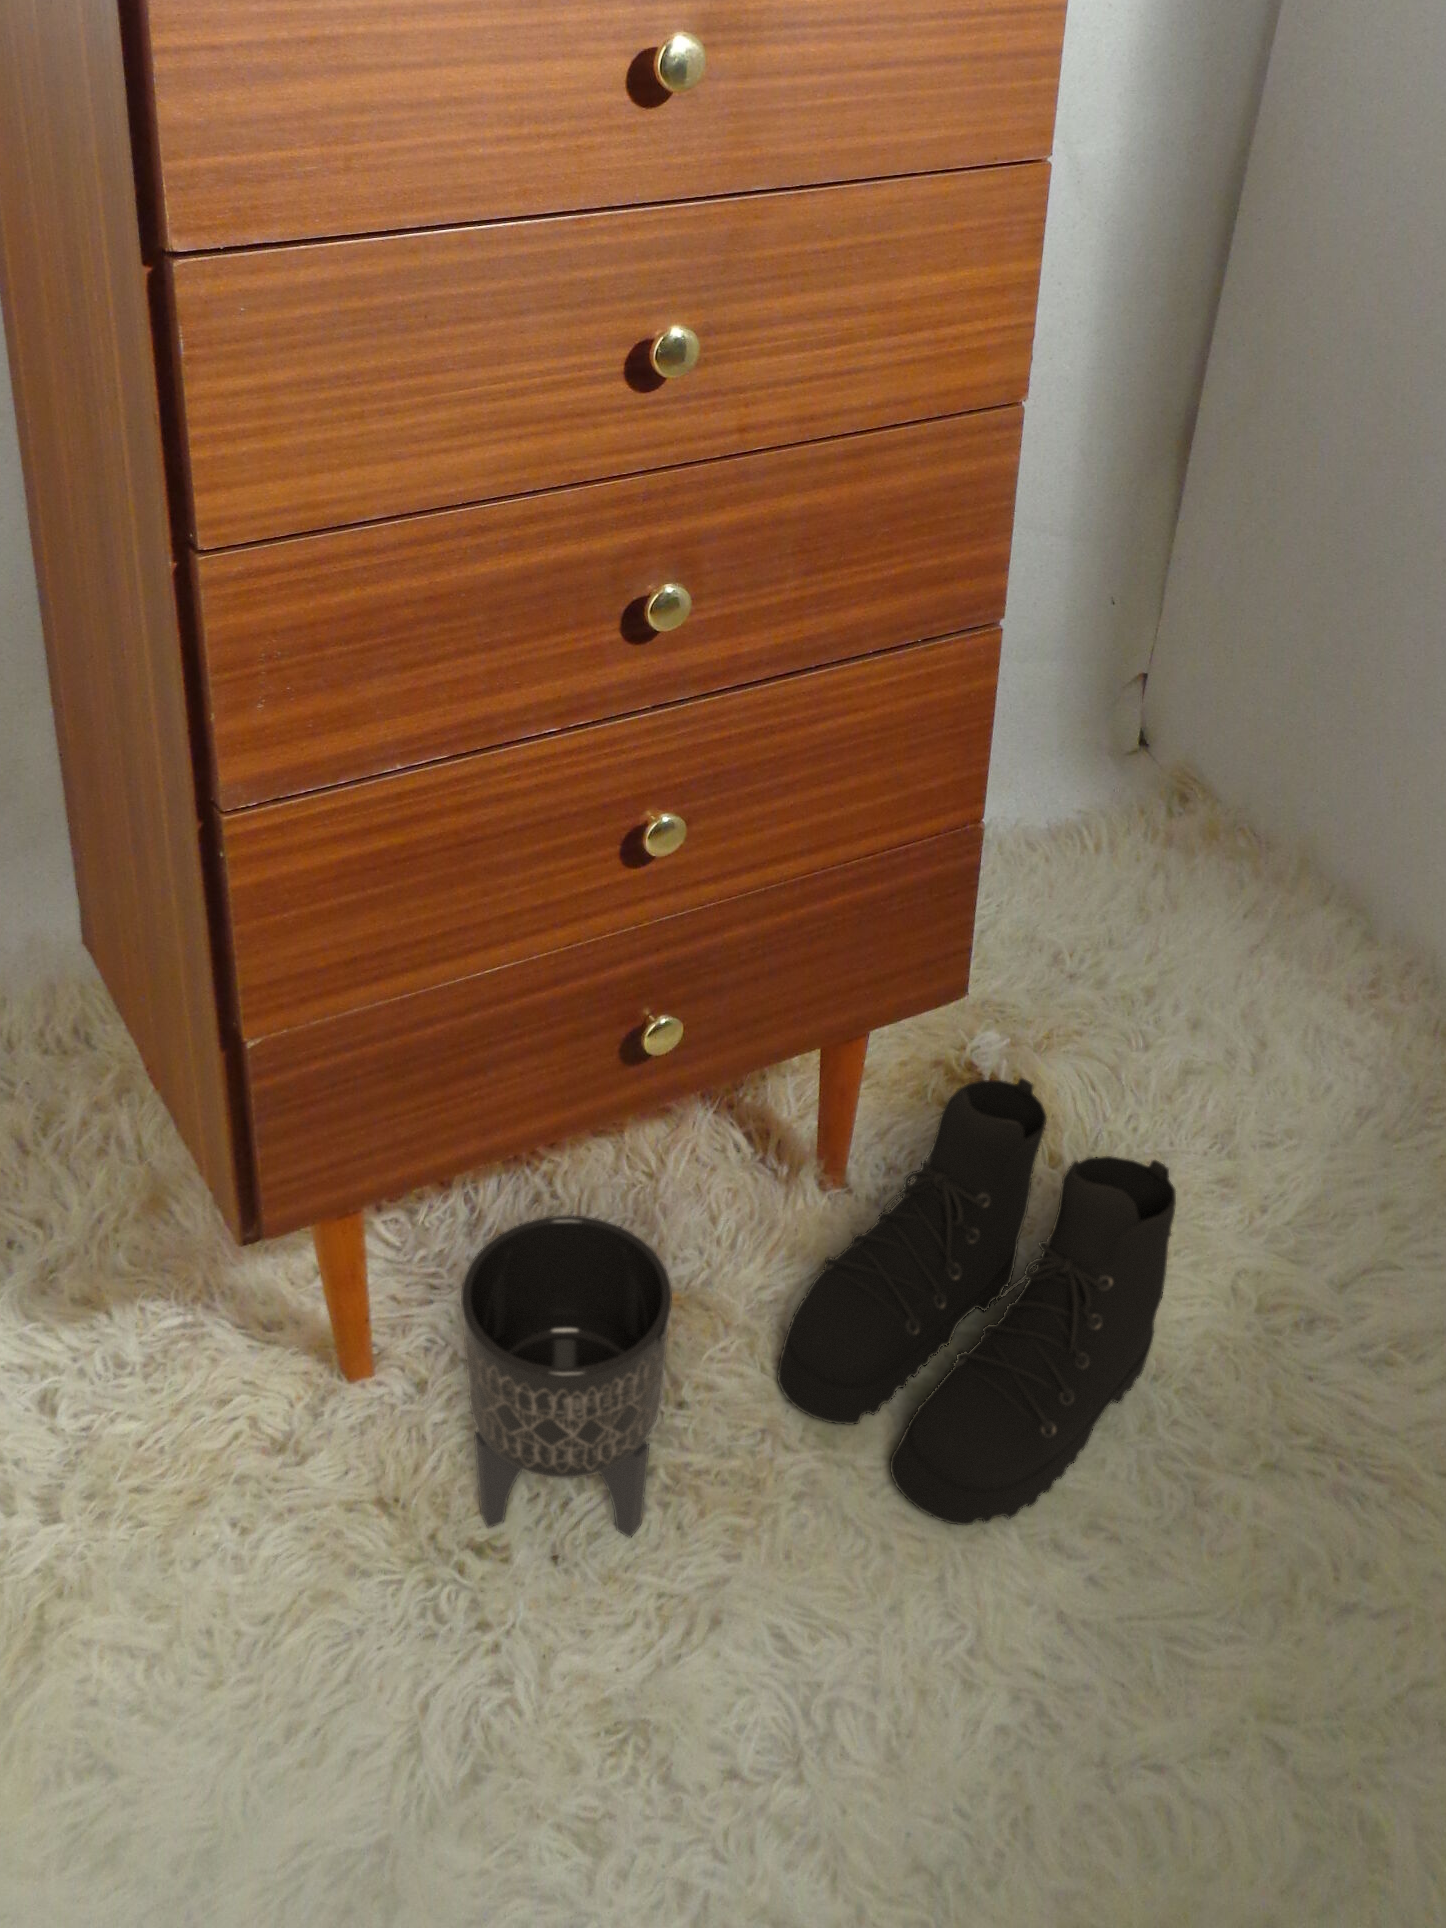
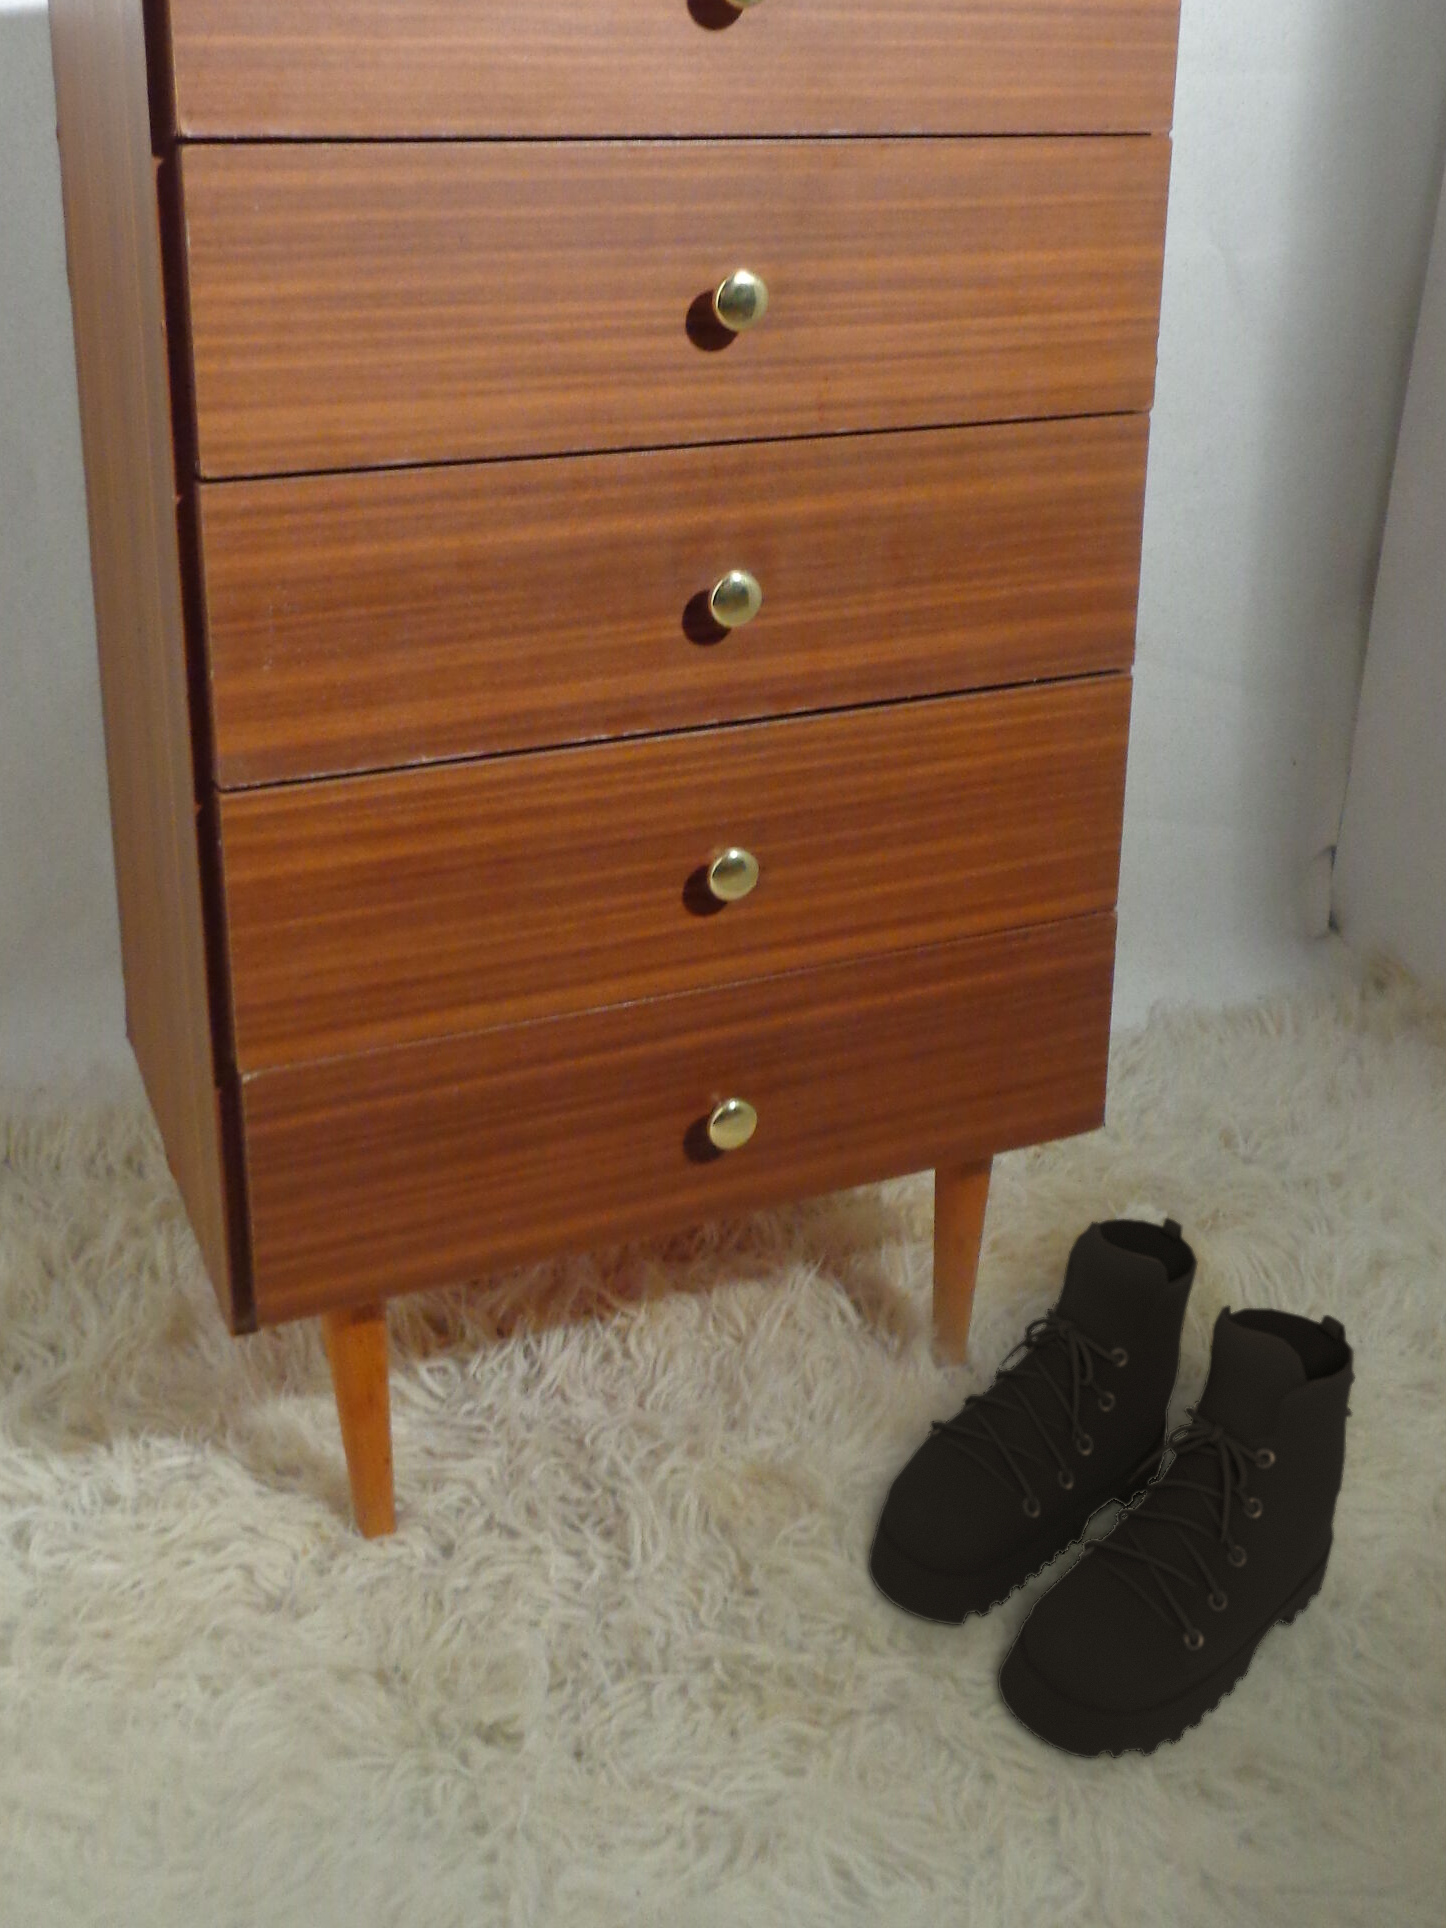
planter: present [461,1215,672,1537] -> none [475,1327,724,1740]

